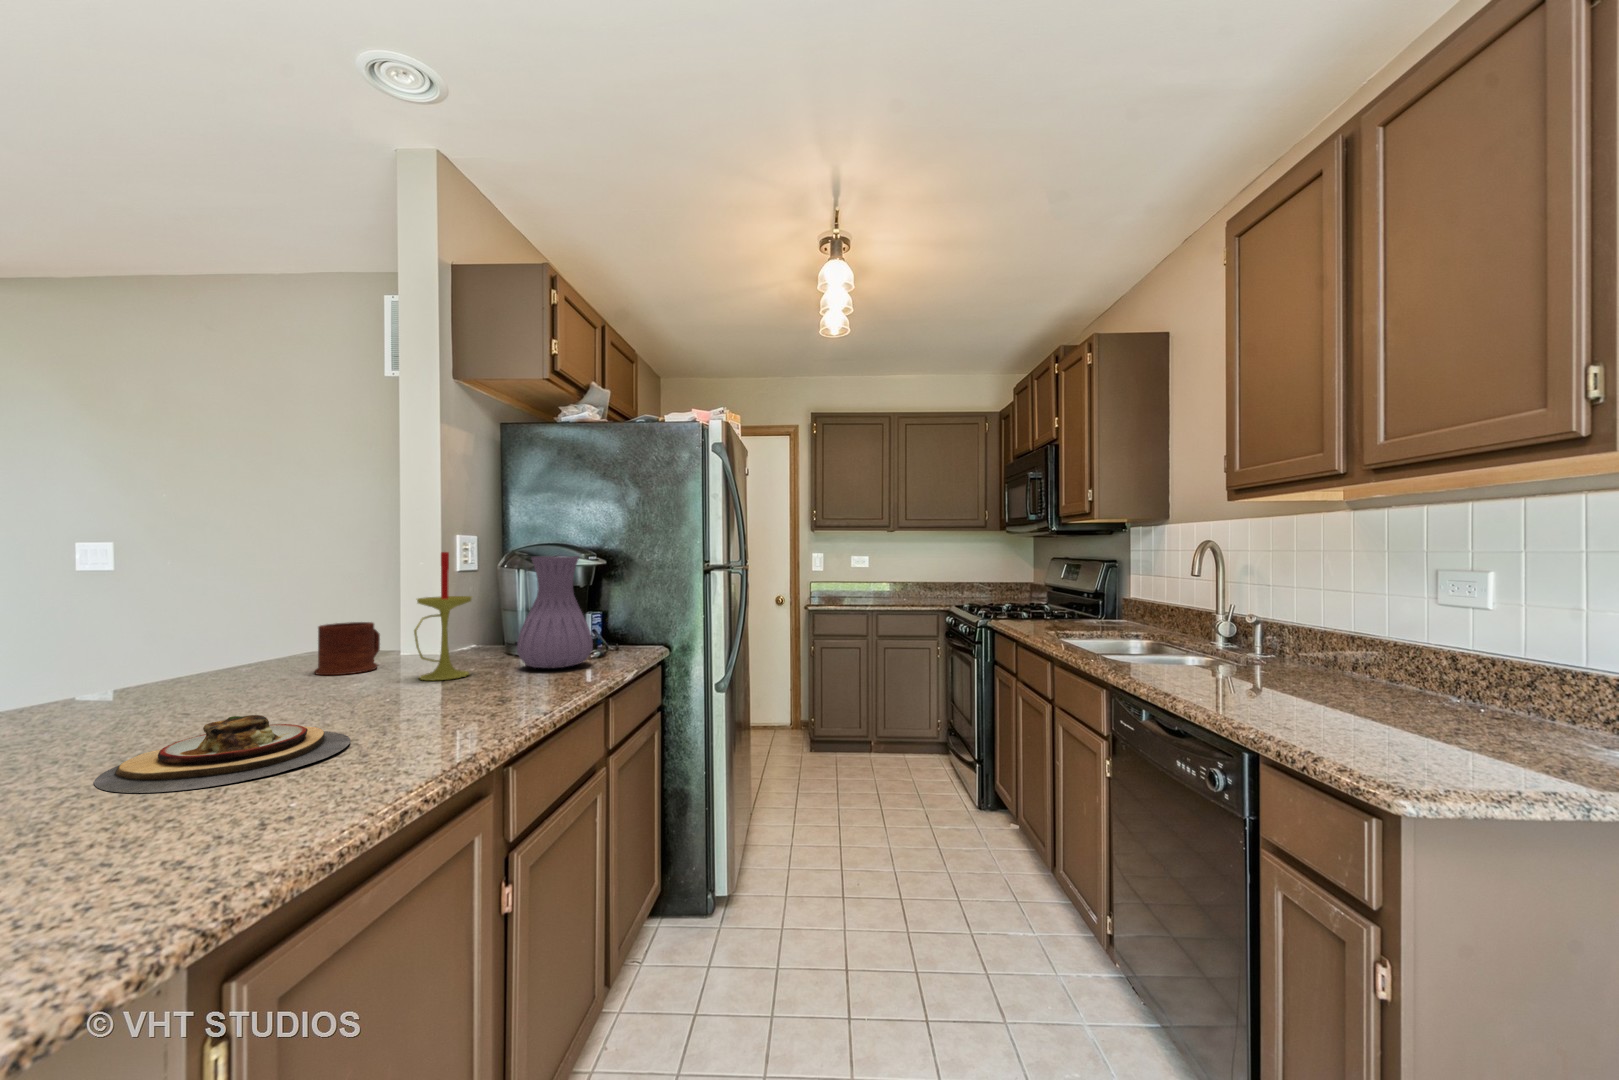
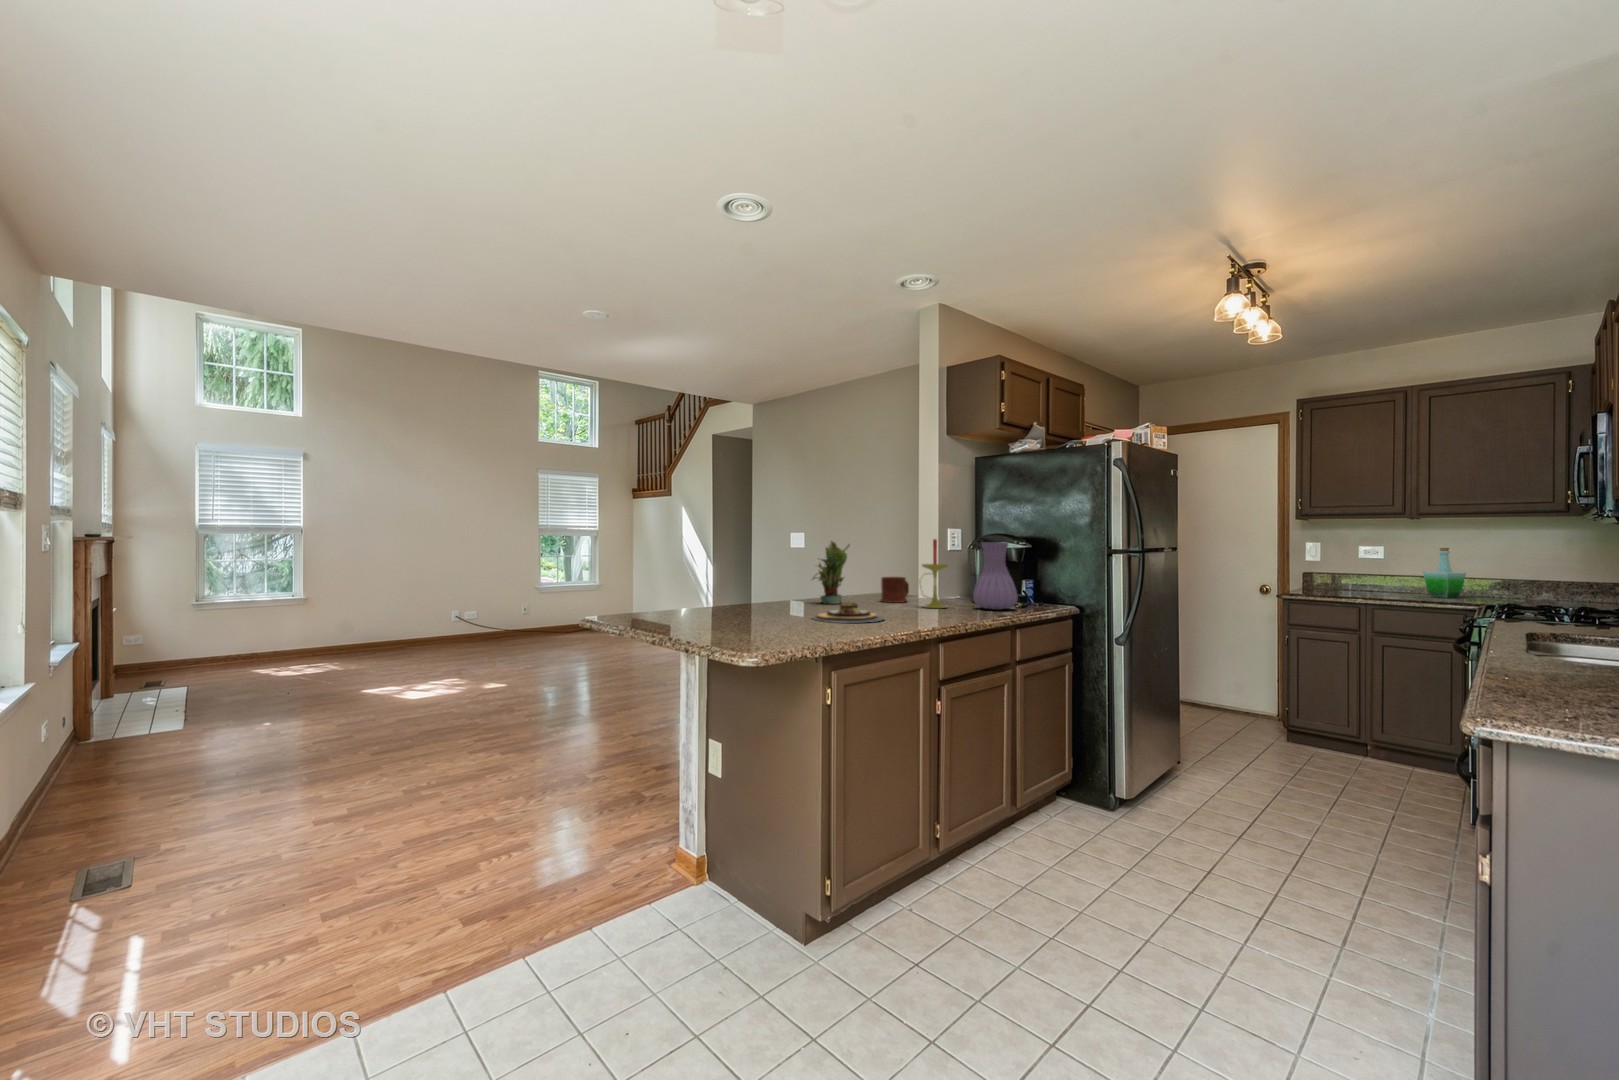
potted plant: none [111,556,238,700] -> present [813,541,850,604]
bottle: none [900,557,926,599] -> present [1423,548,1466,598]

